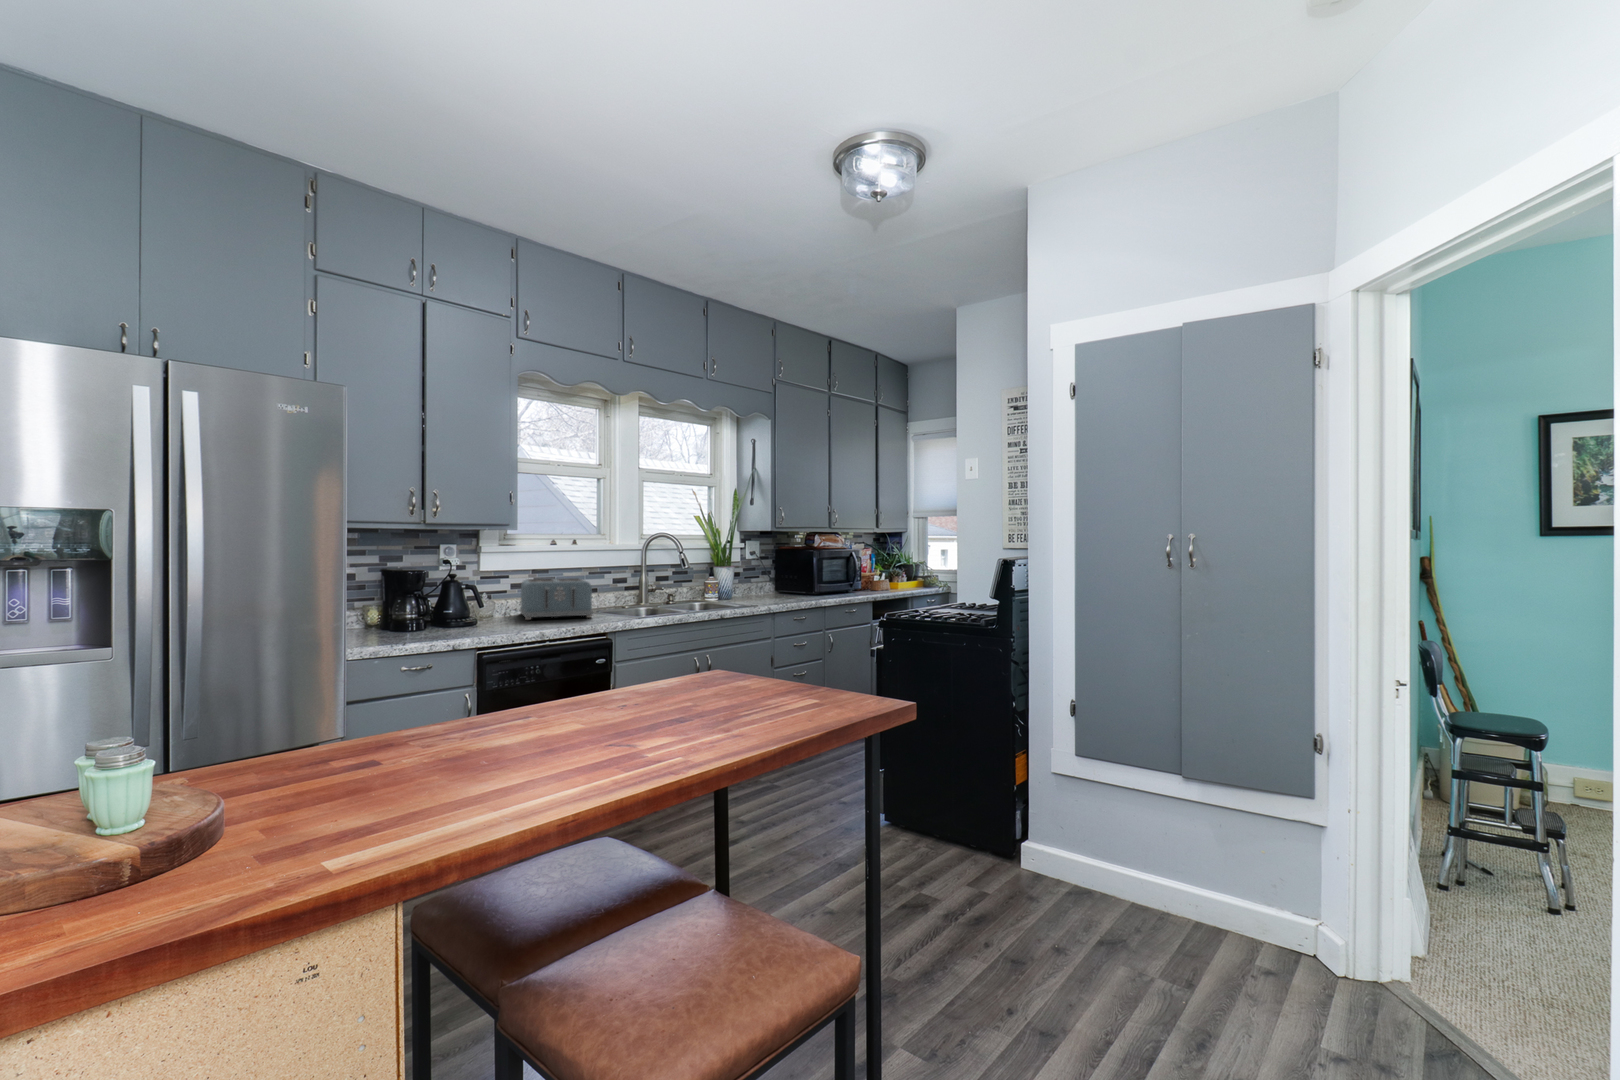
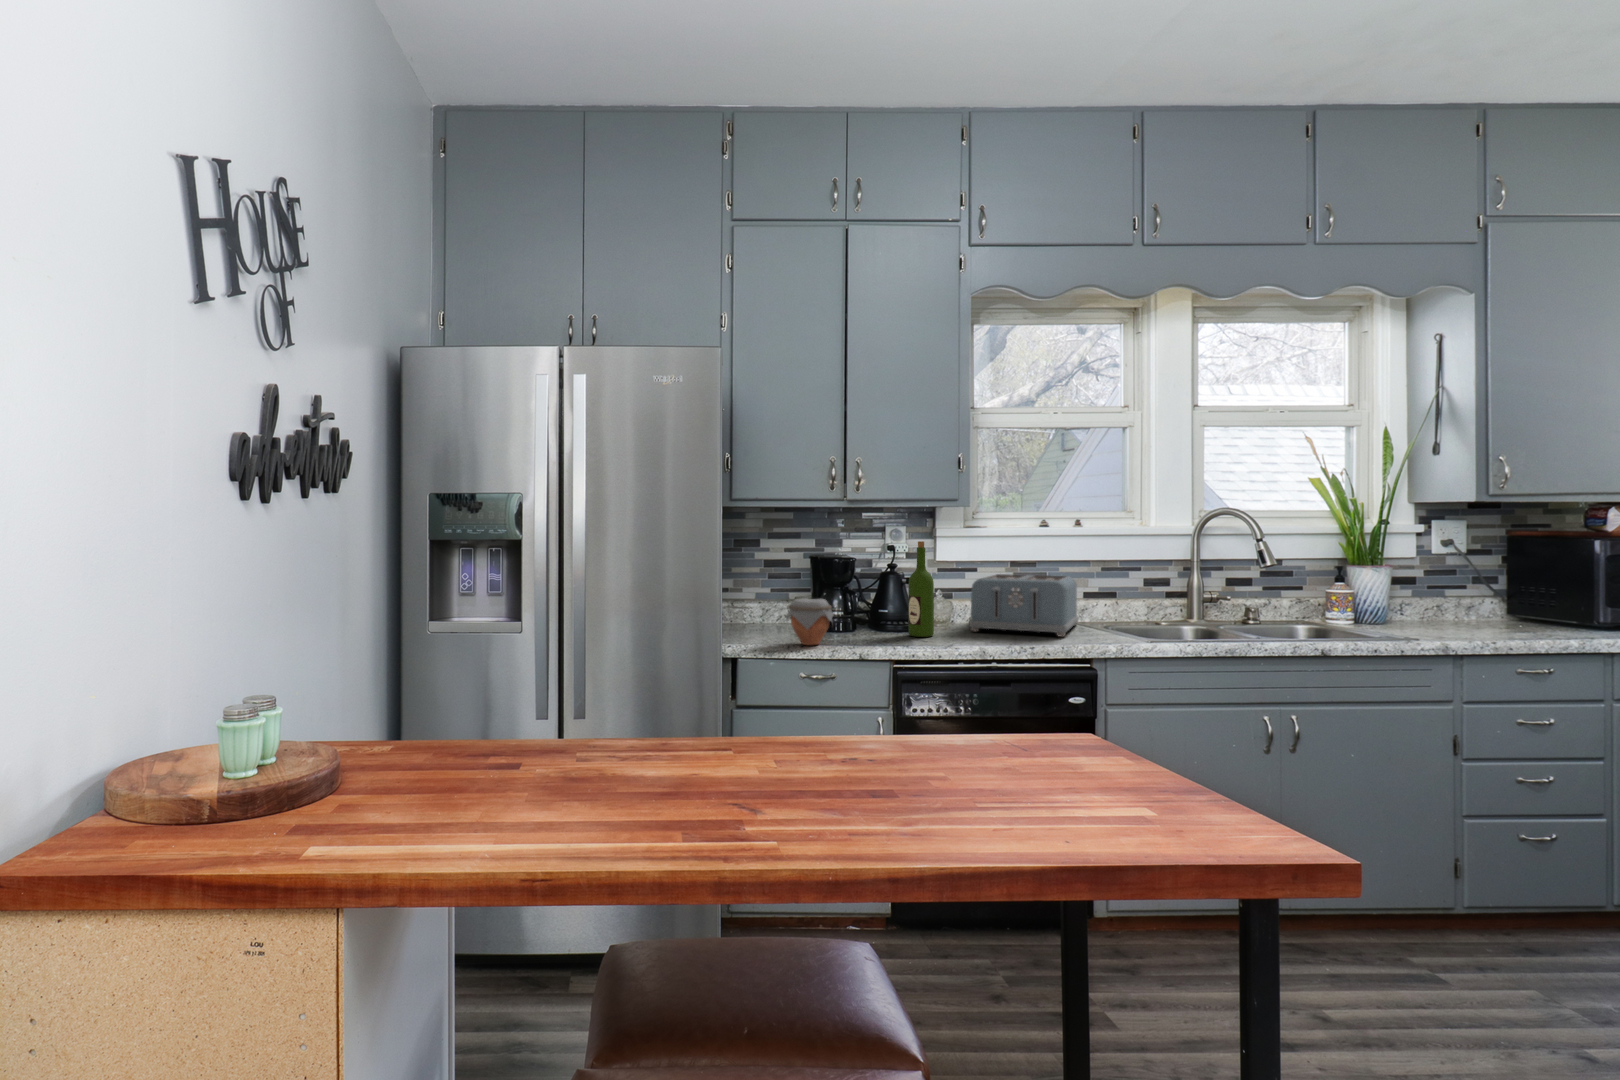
wine bottle: none [488,556,507,626] -> present [908,541,934,637]
jar: none [406,602,452,638] -> present [786,598,834,645]

